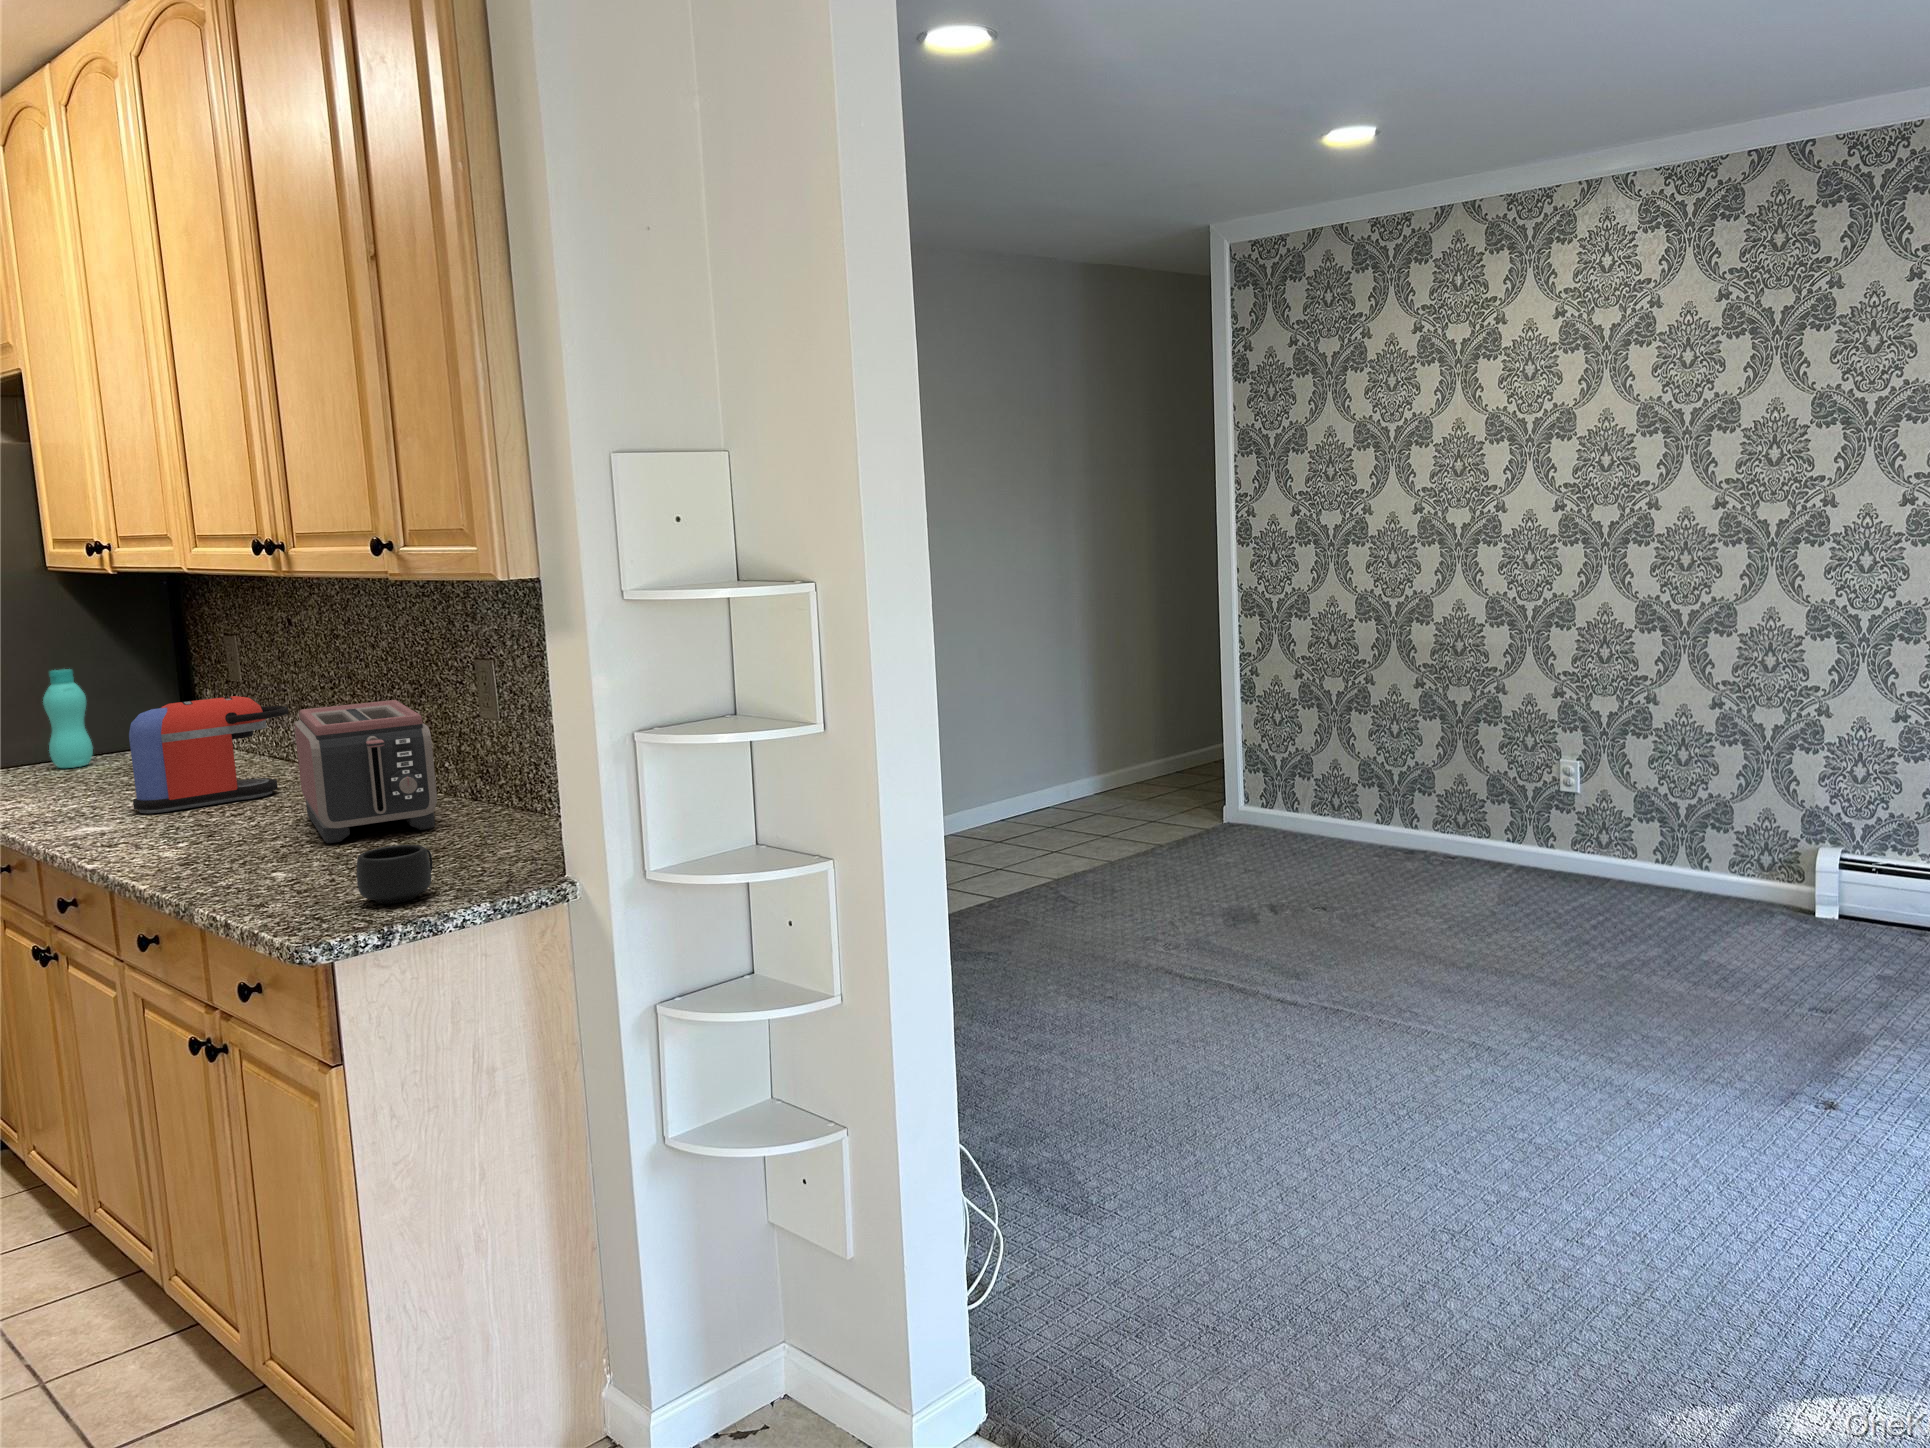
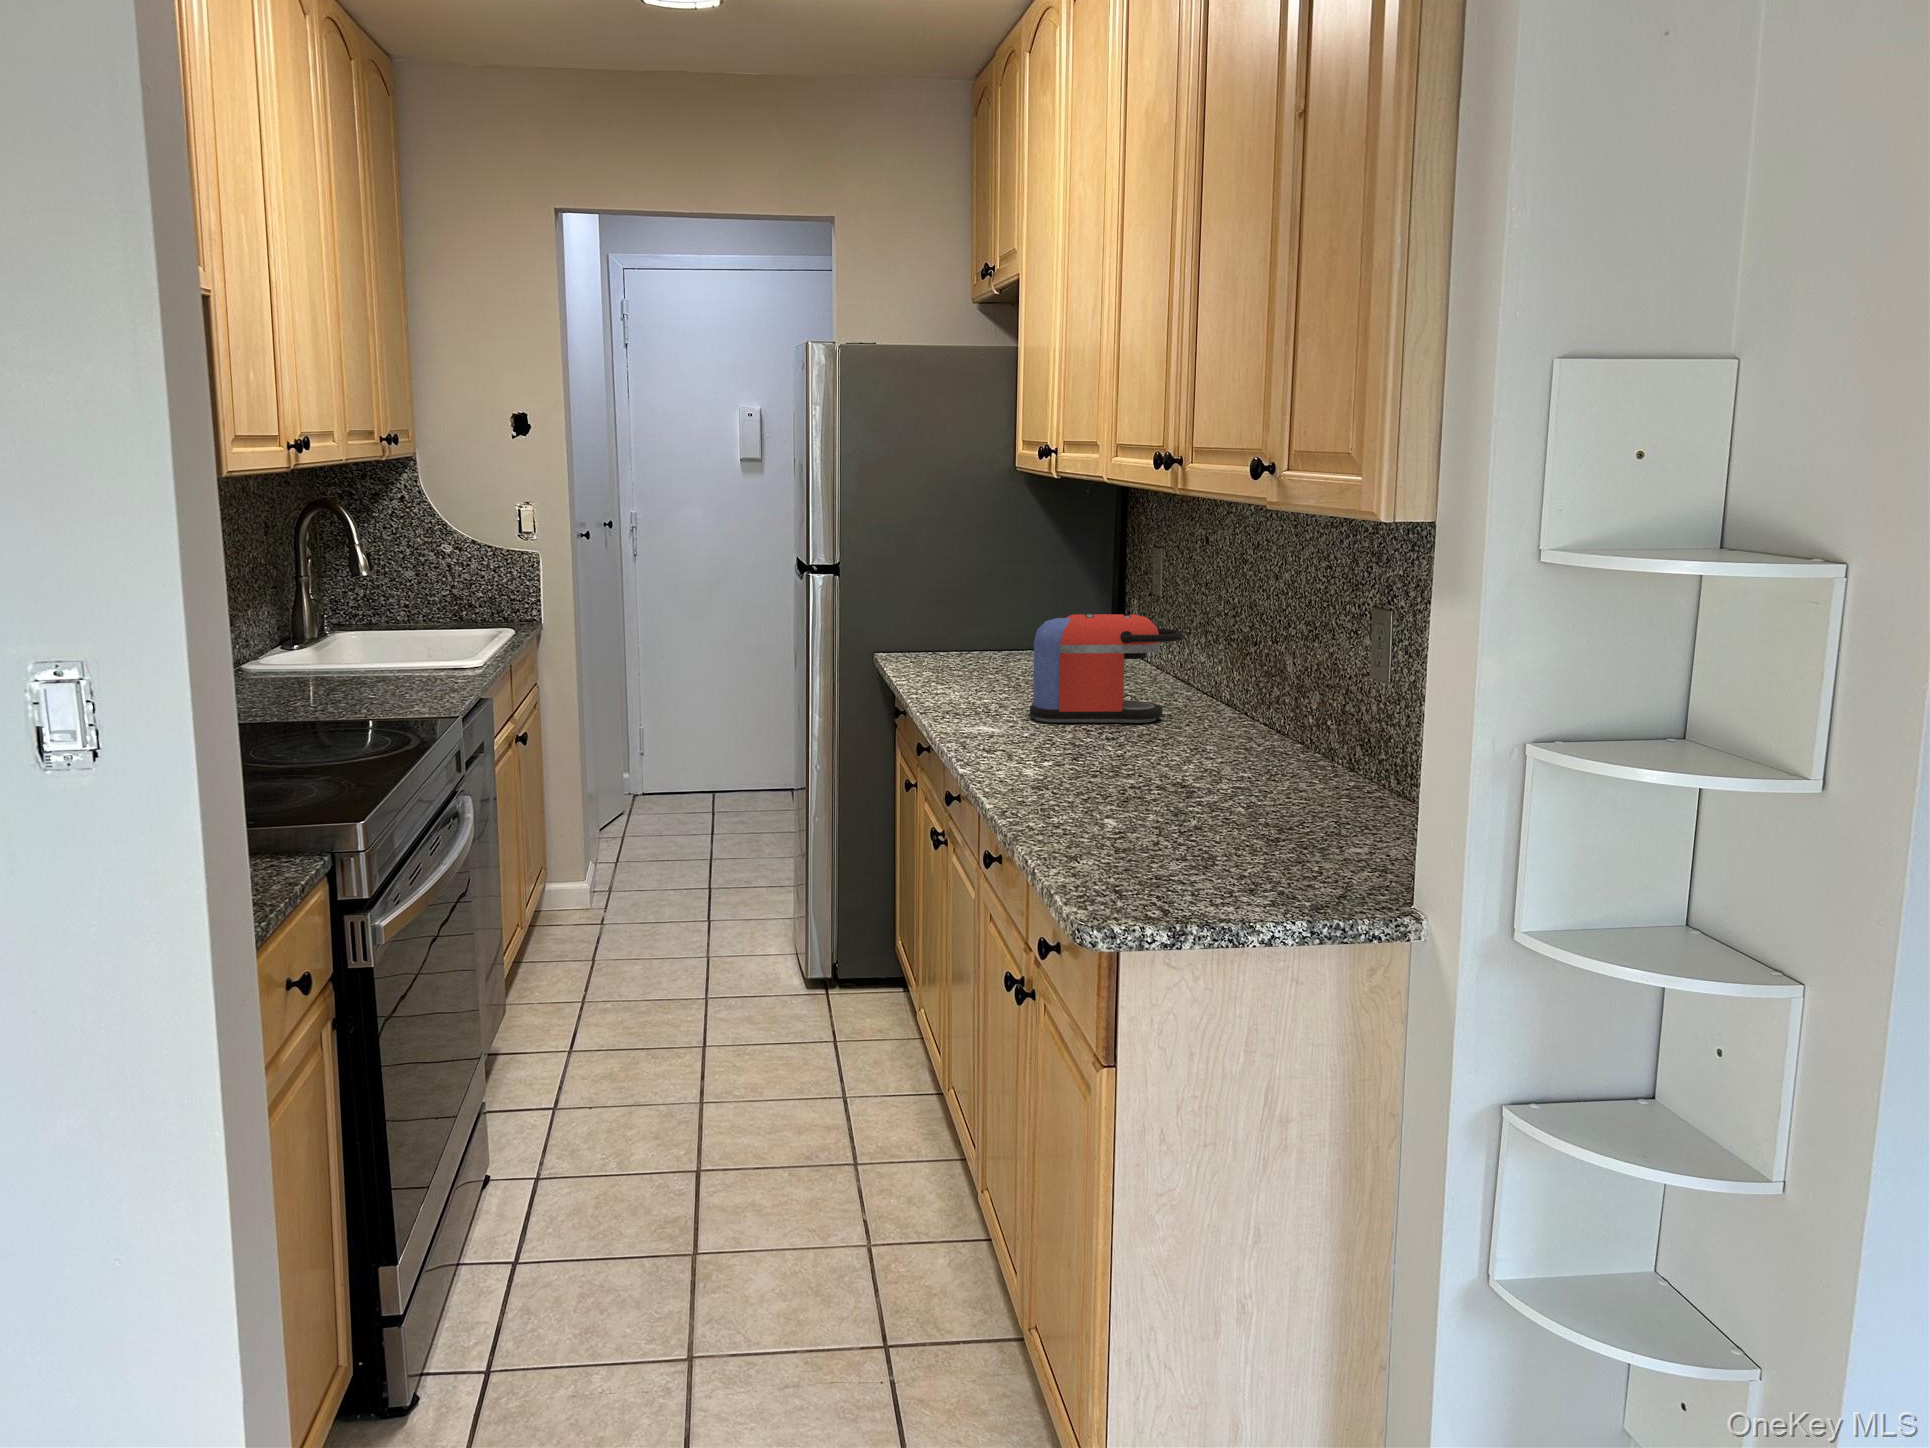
bottle: present [43,669,93,768] -> none [996,567,1031,660]
toaster: present [294,700,437,843] -> none [1169,640,1302,799]
mug: present [357,845,433,904] -> none [1168,823,1257,894]

